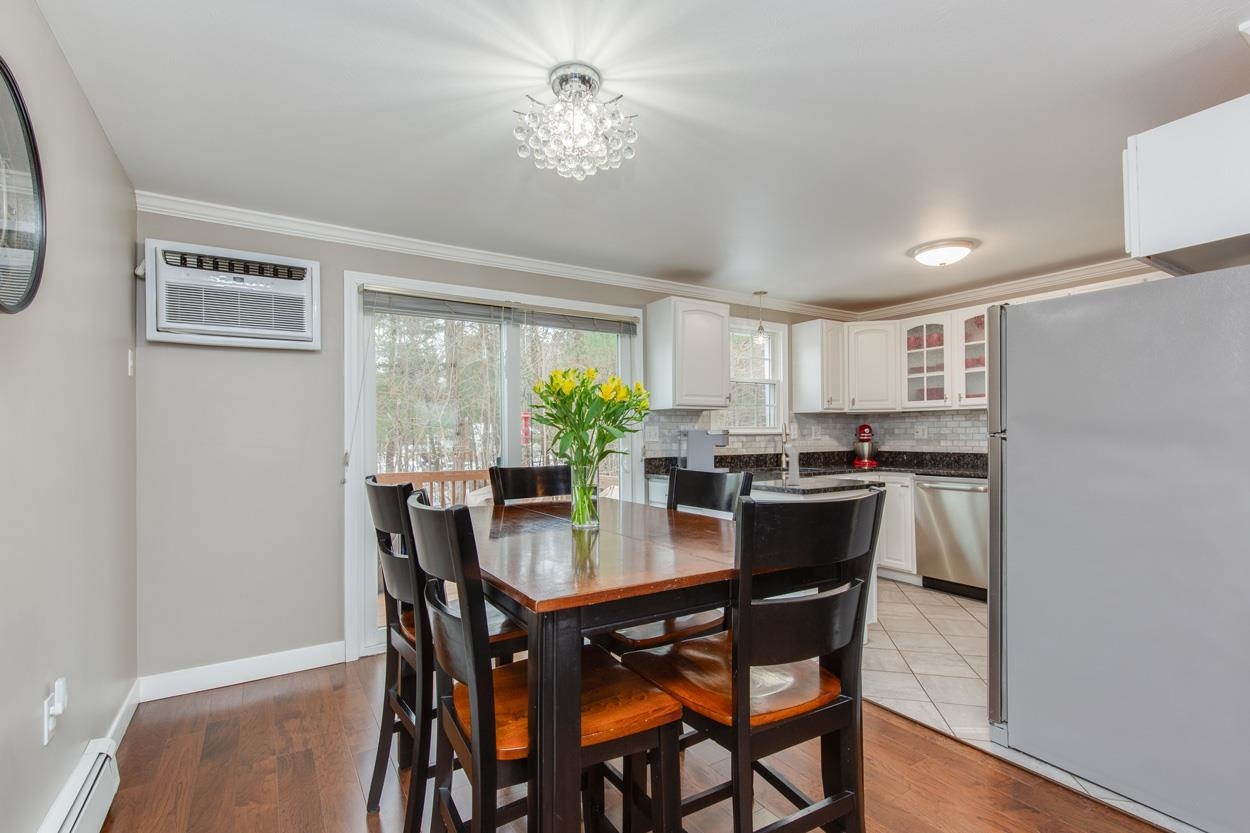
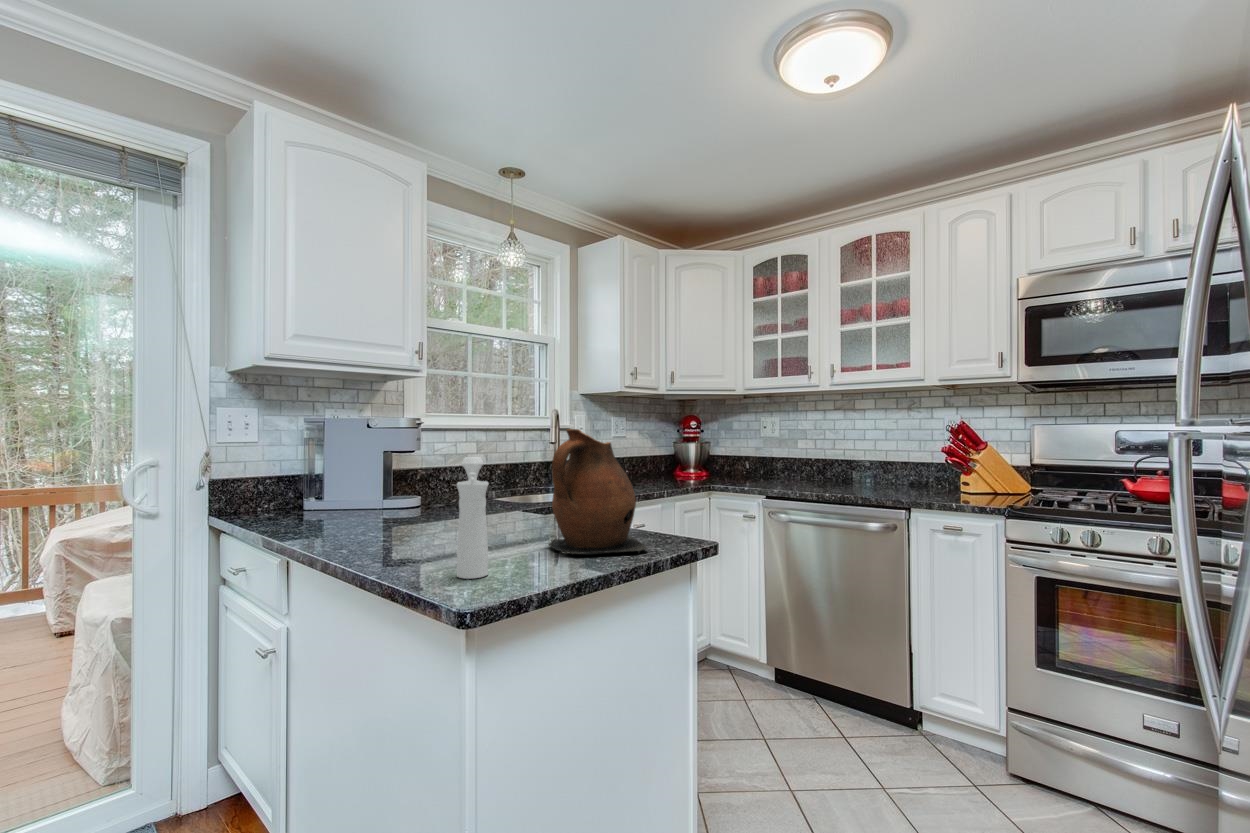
ceramic pitcher: none [810,434,856,483] -> present [548,429,647,554]

